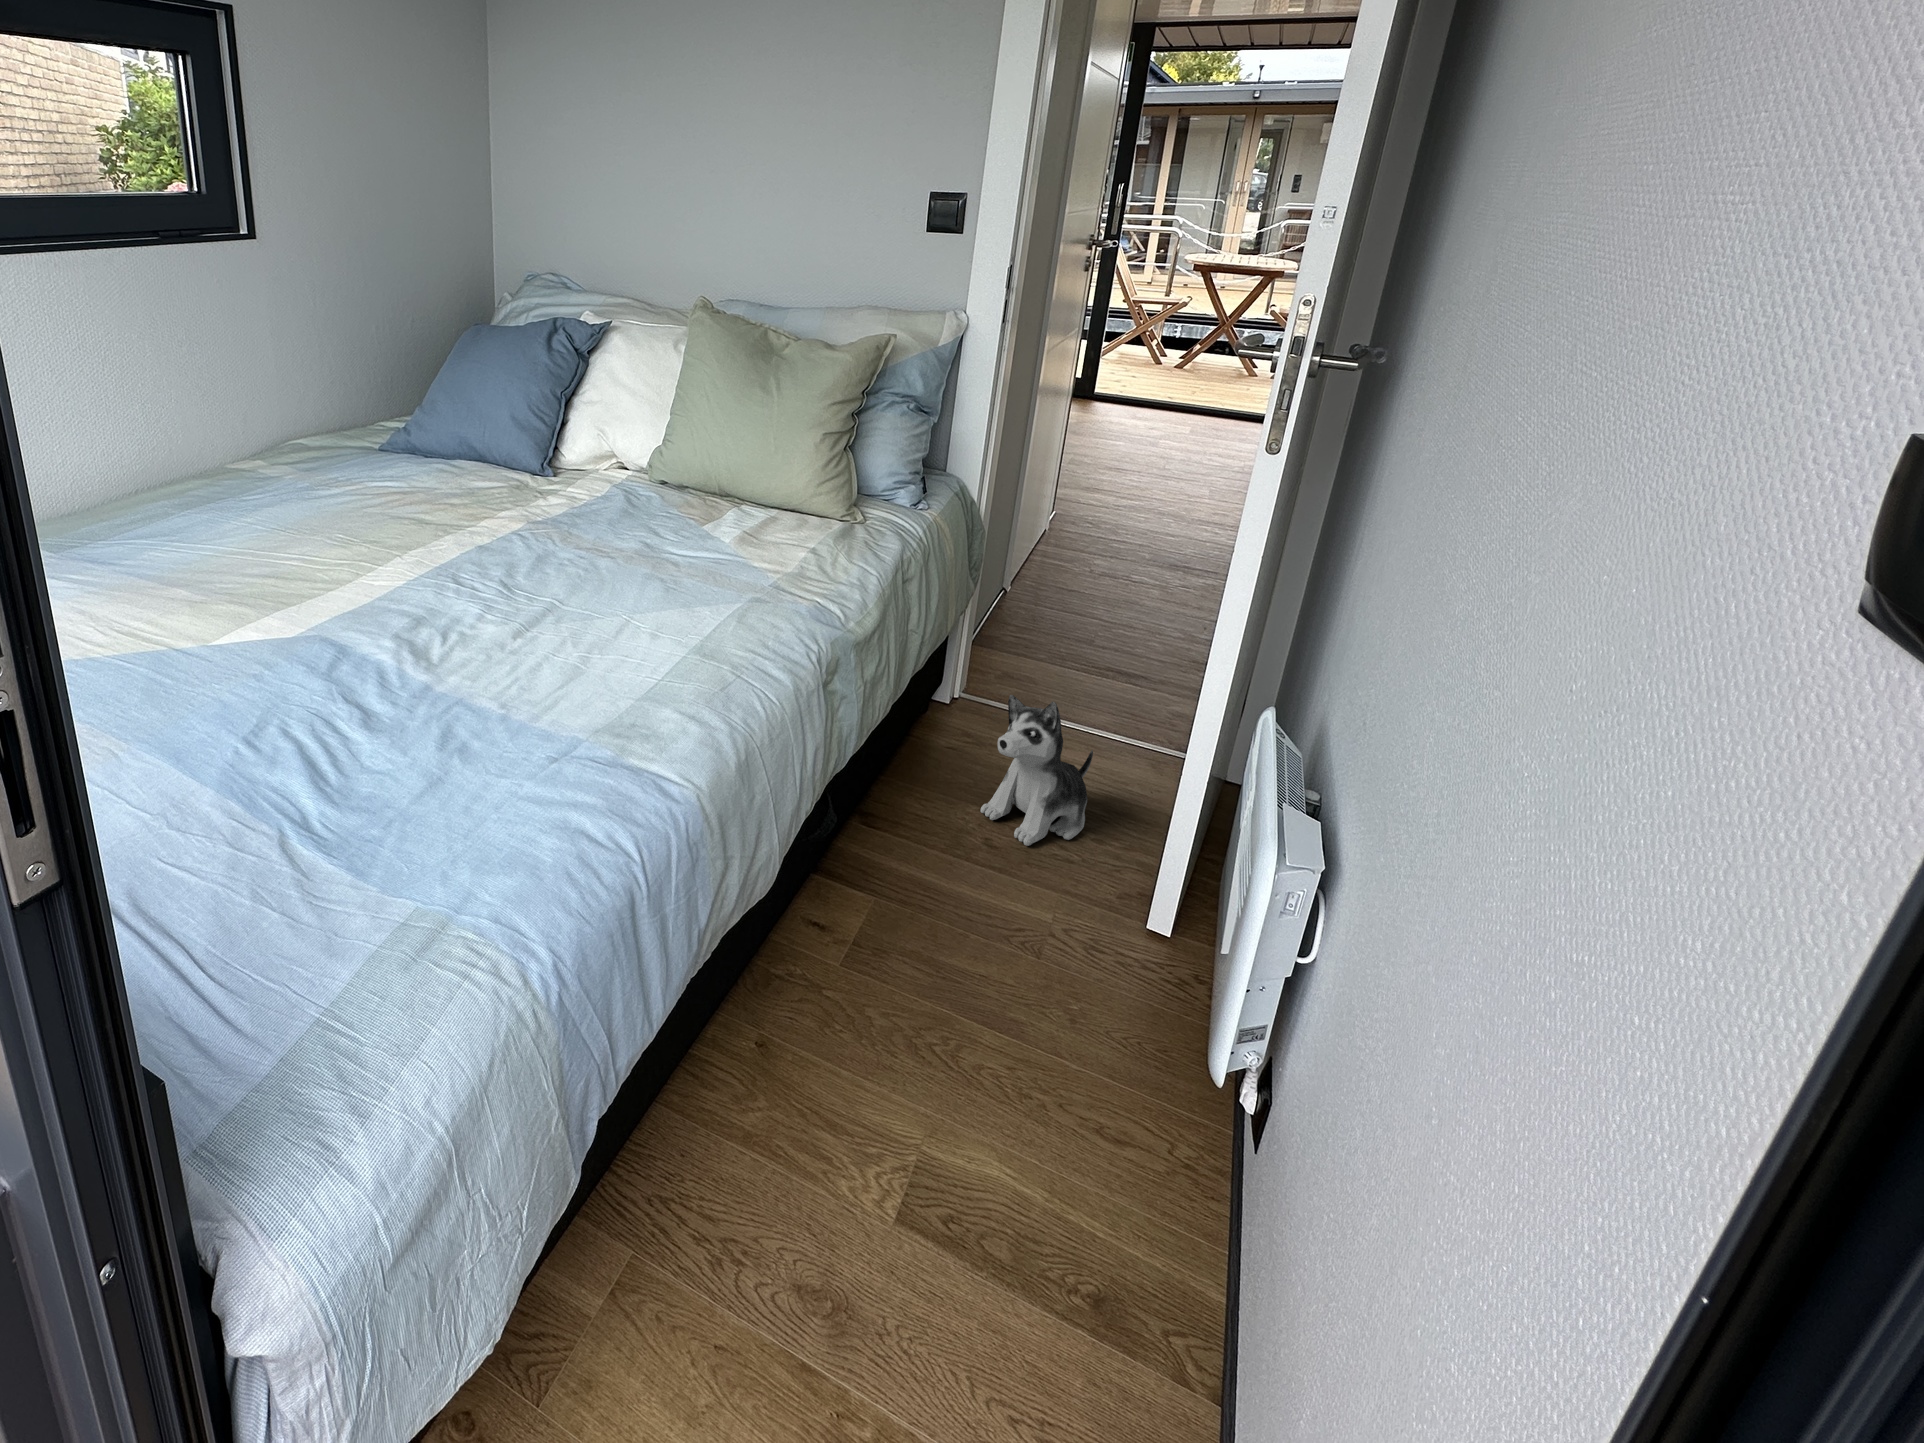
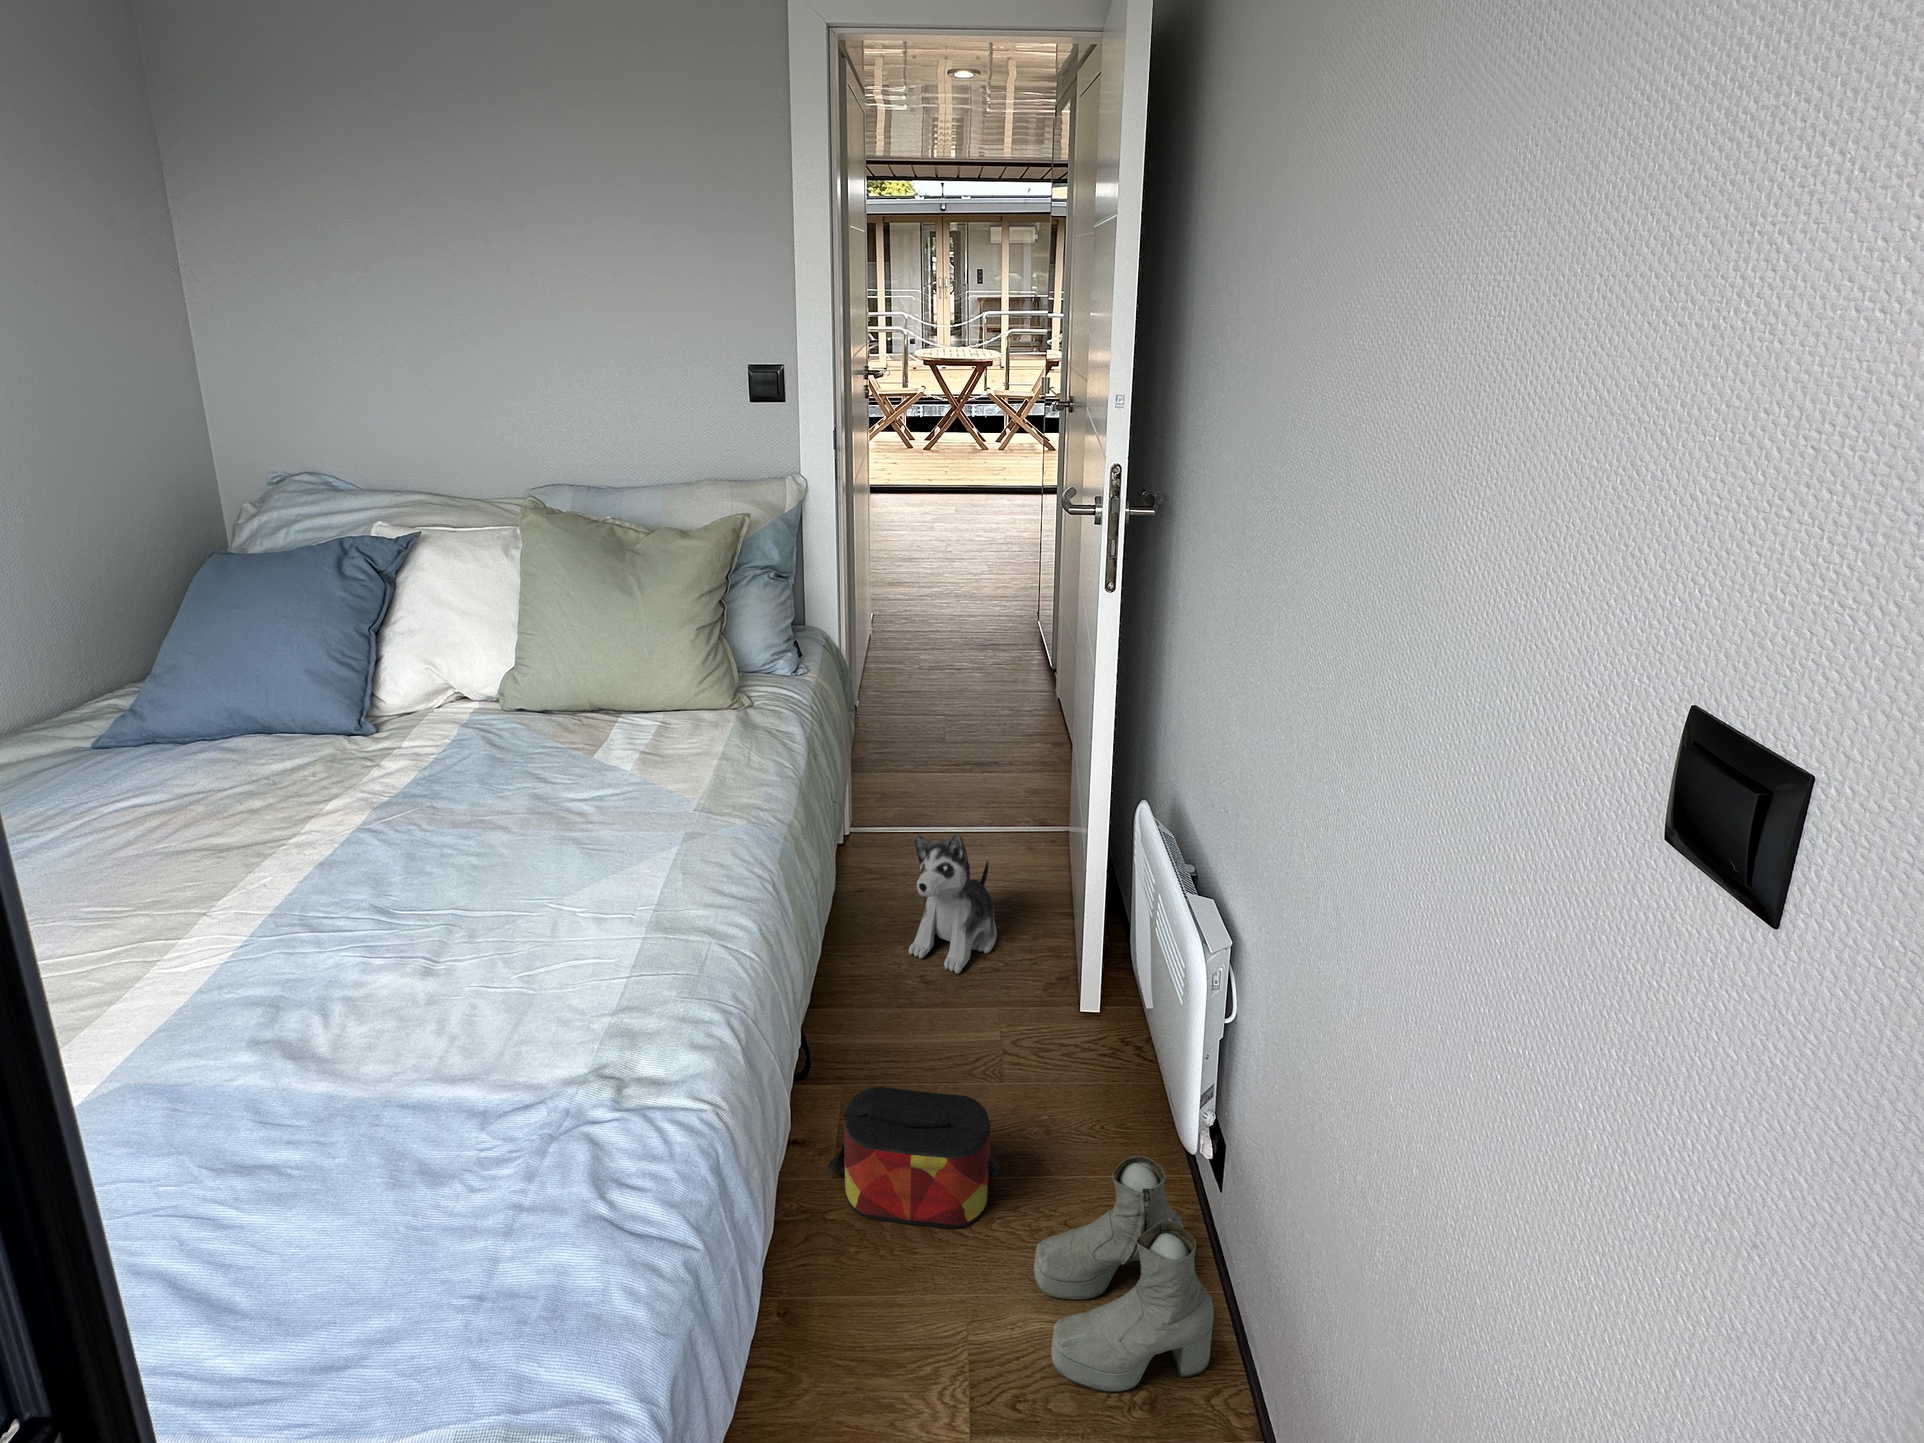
bag: none [833,891,1003,1057] -> present [827,1087,1000,1228]
boots: none [998,1053,1202,1307] -> present [1034,1156,1214,1392]

